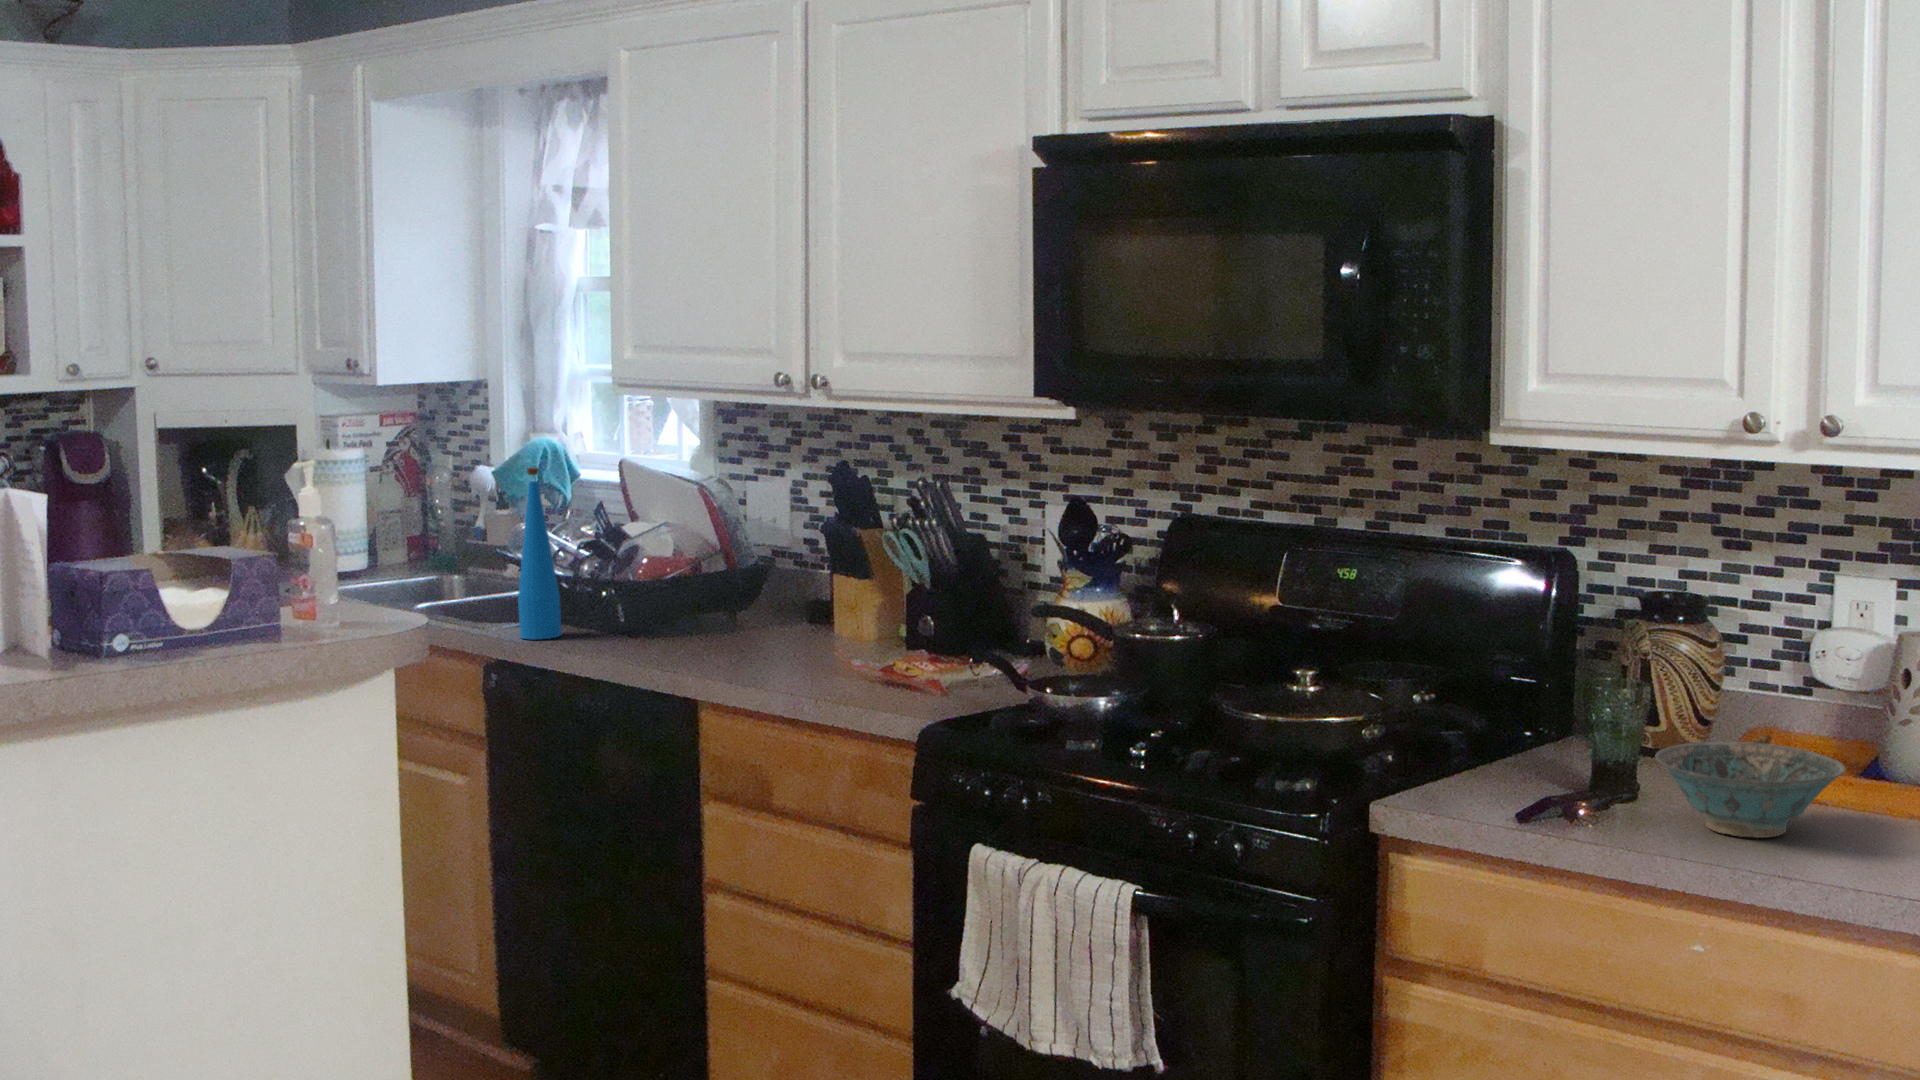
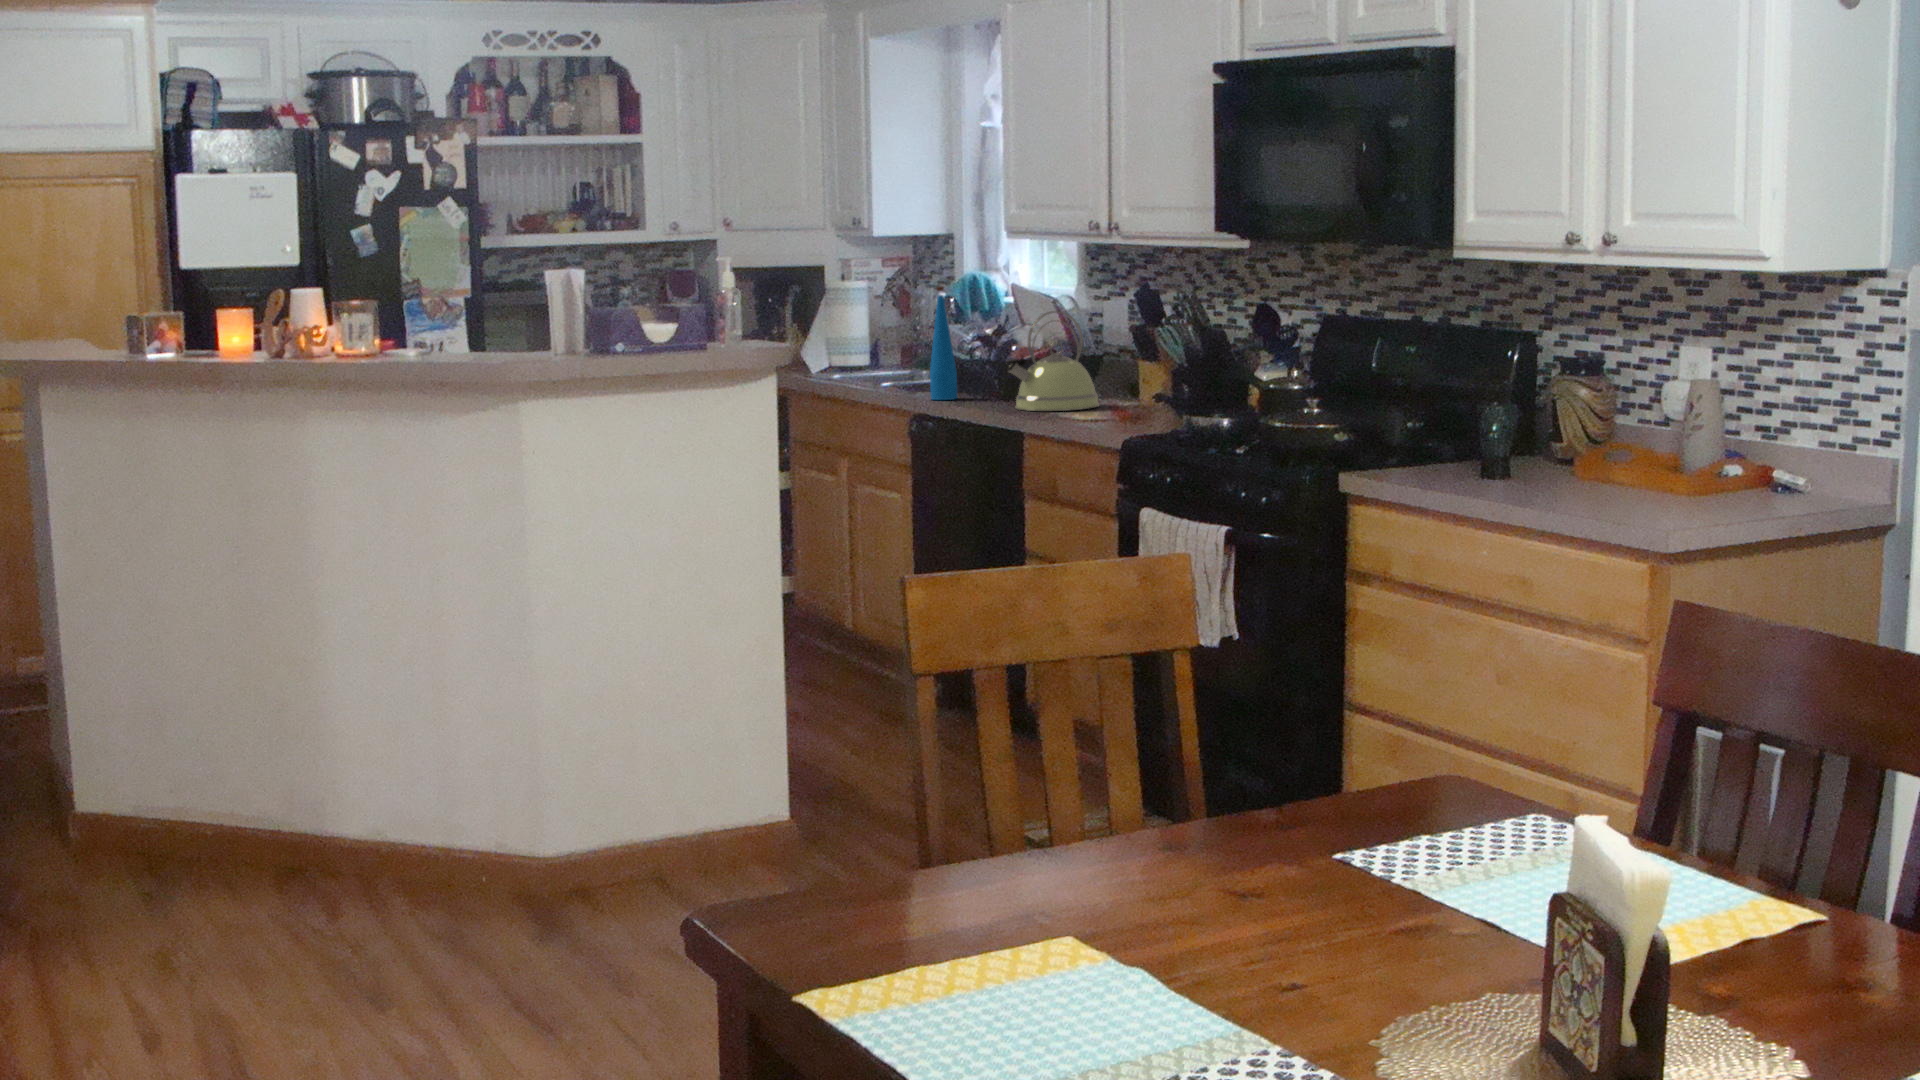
kettle: none [660,506,797,661] -> present [1007,311,1099,411]
ceramic bowl: present [1655,742,1846,838] -> none [1477,438,1587,487]

